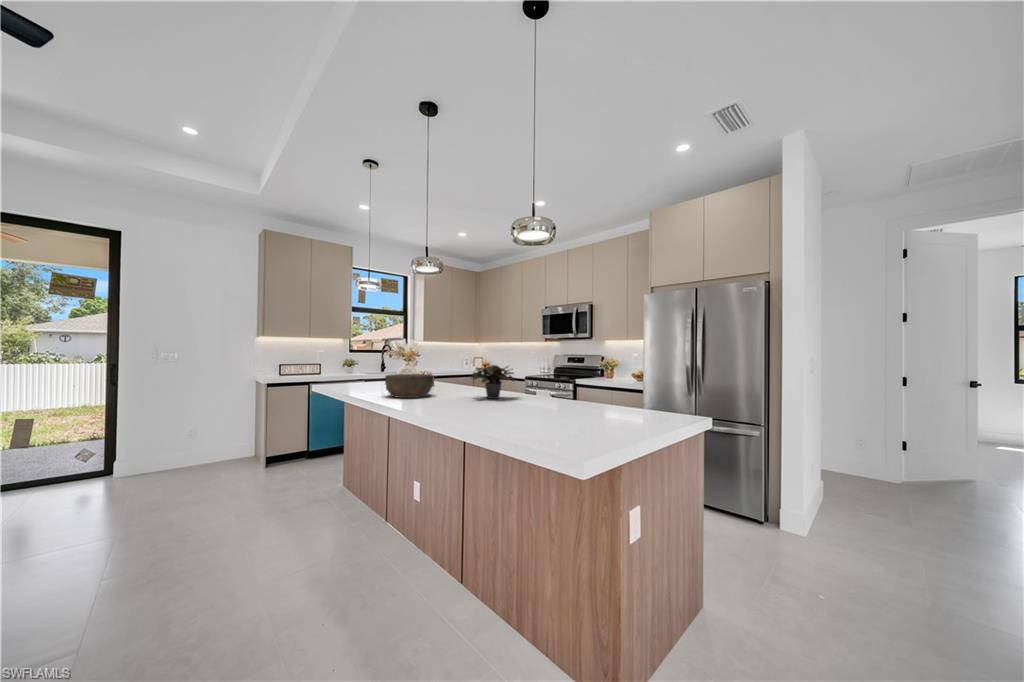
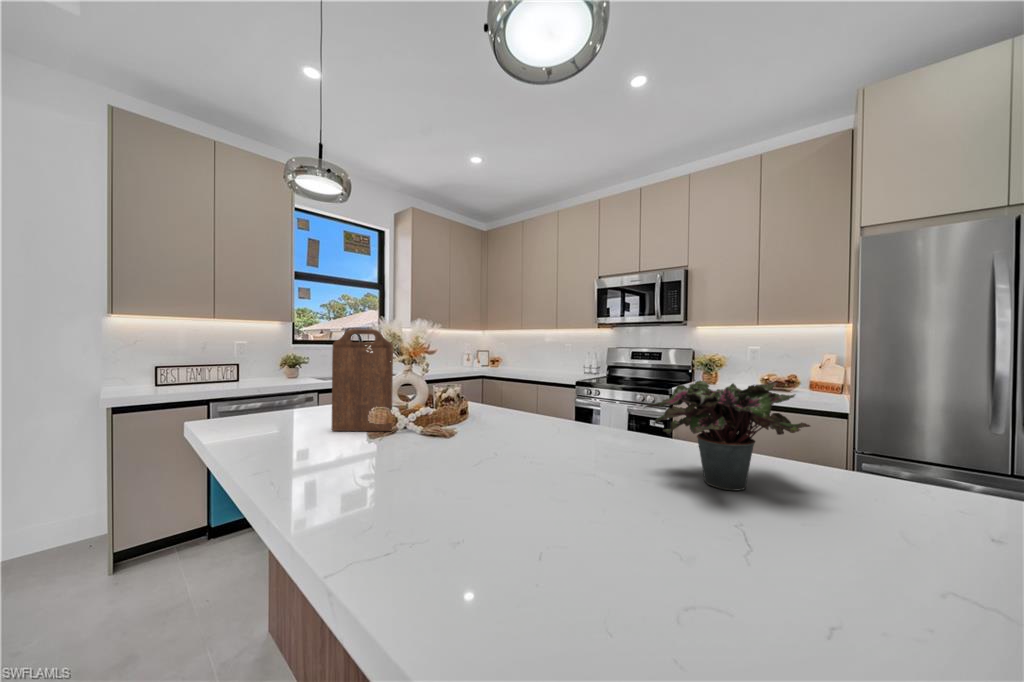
cutting board: none [370,346,395,389] -> present [332,329,393,431]
bowl: present [385,374,434,398] -> none [384,403,529,494]

